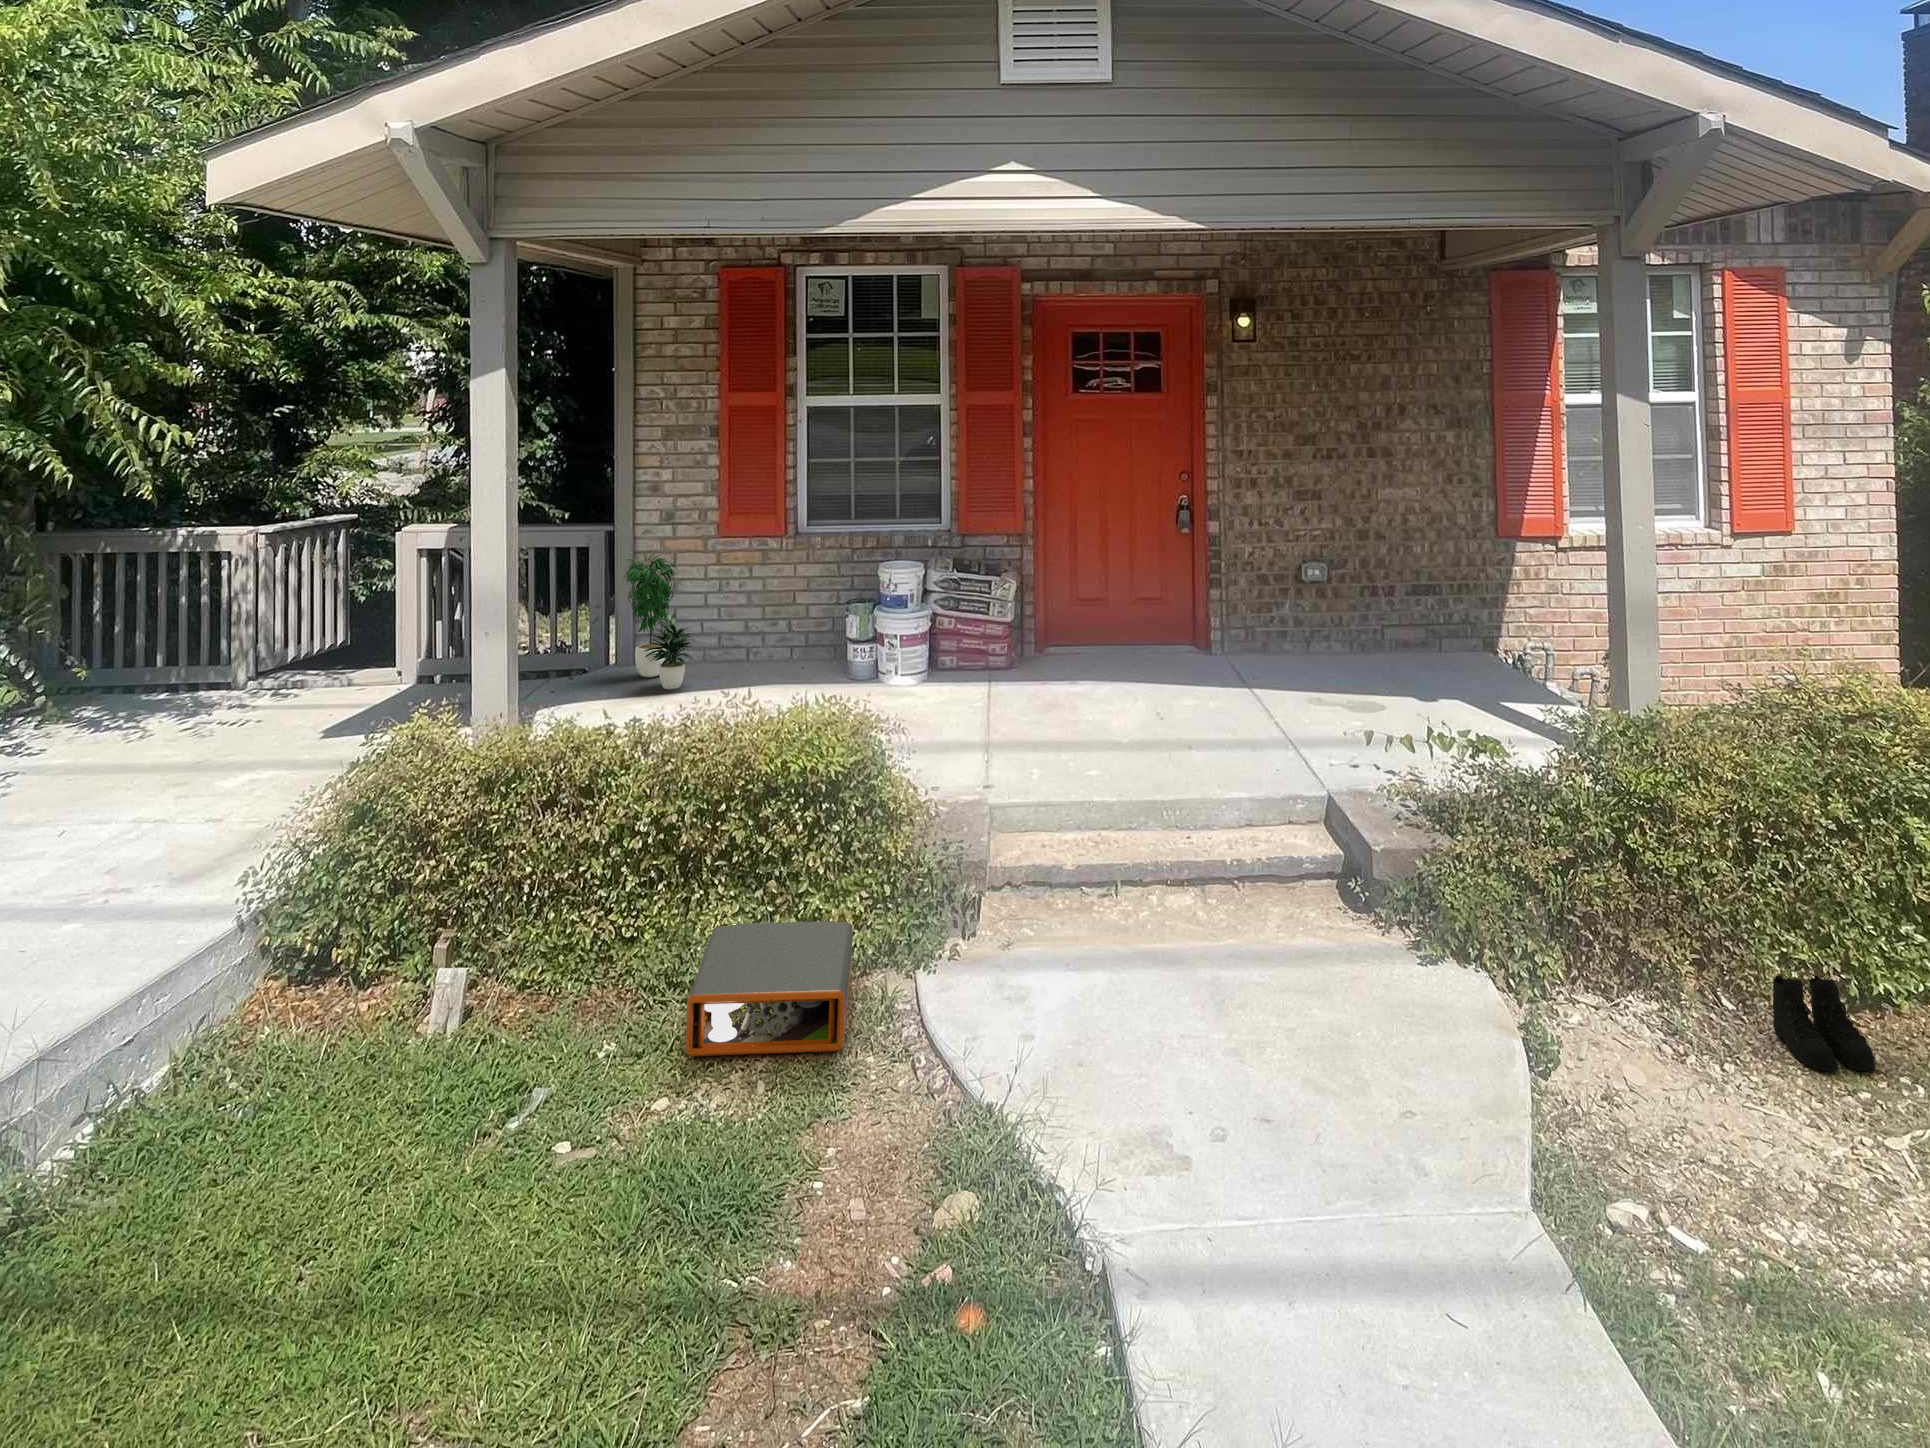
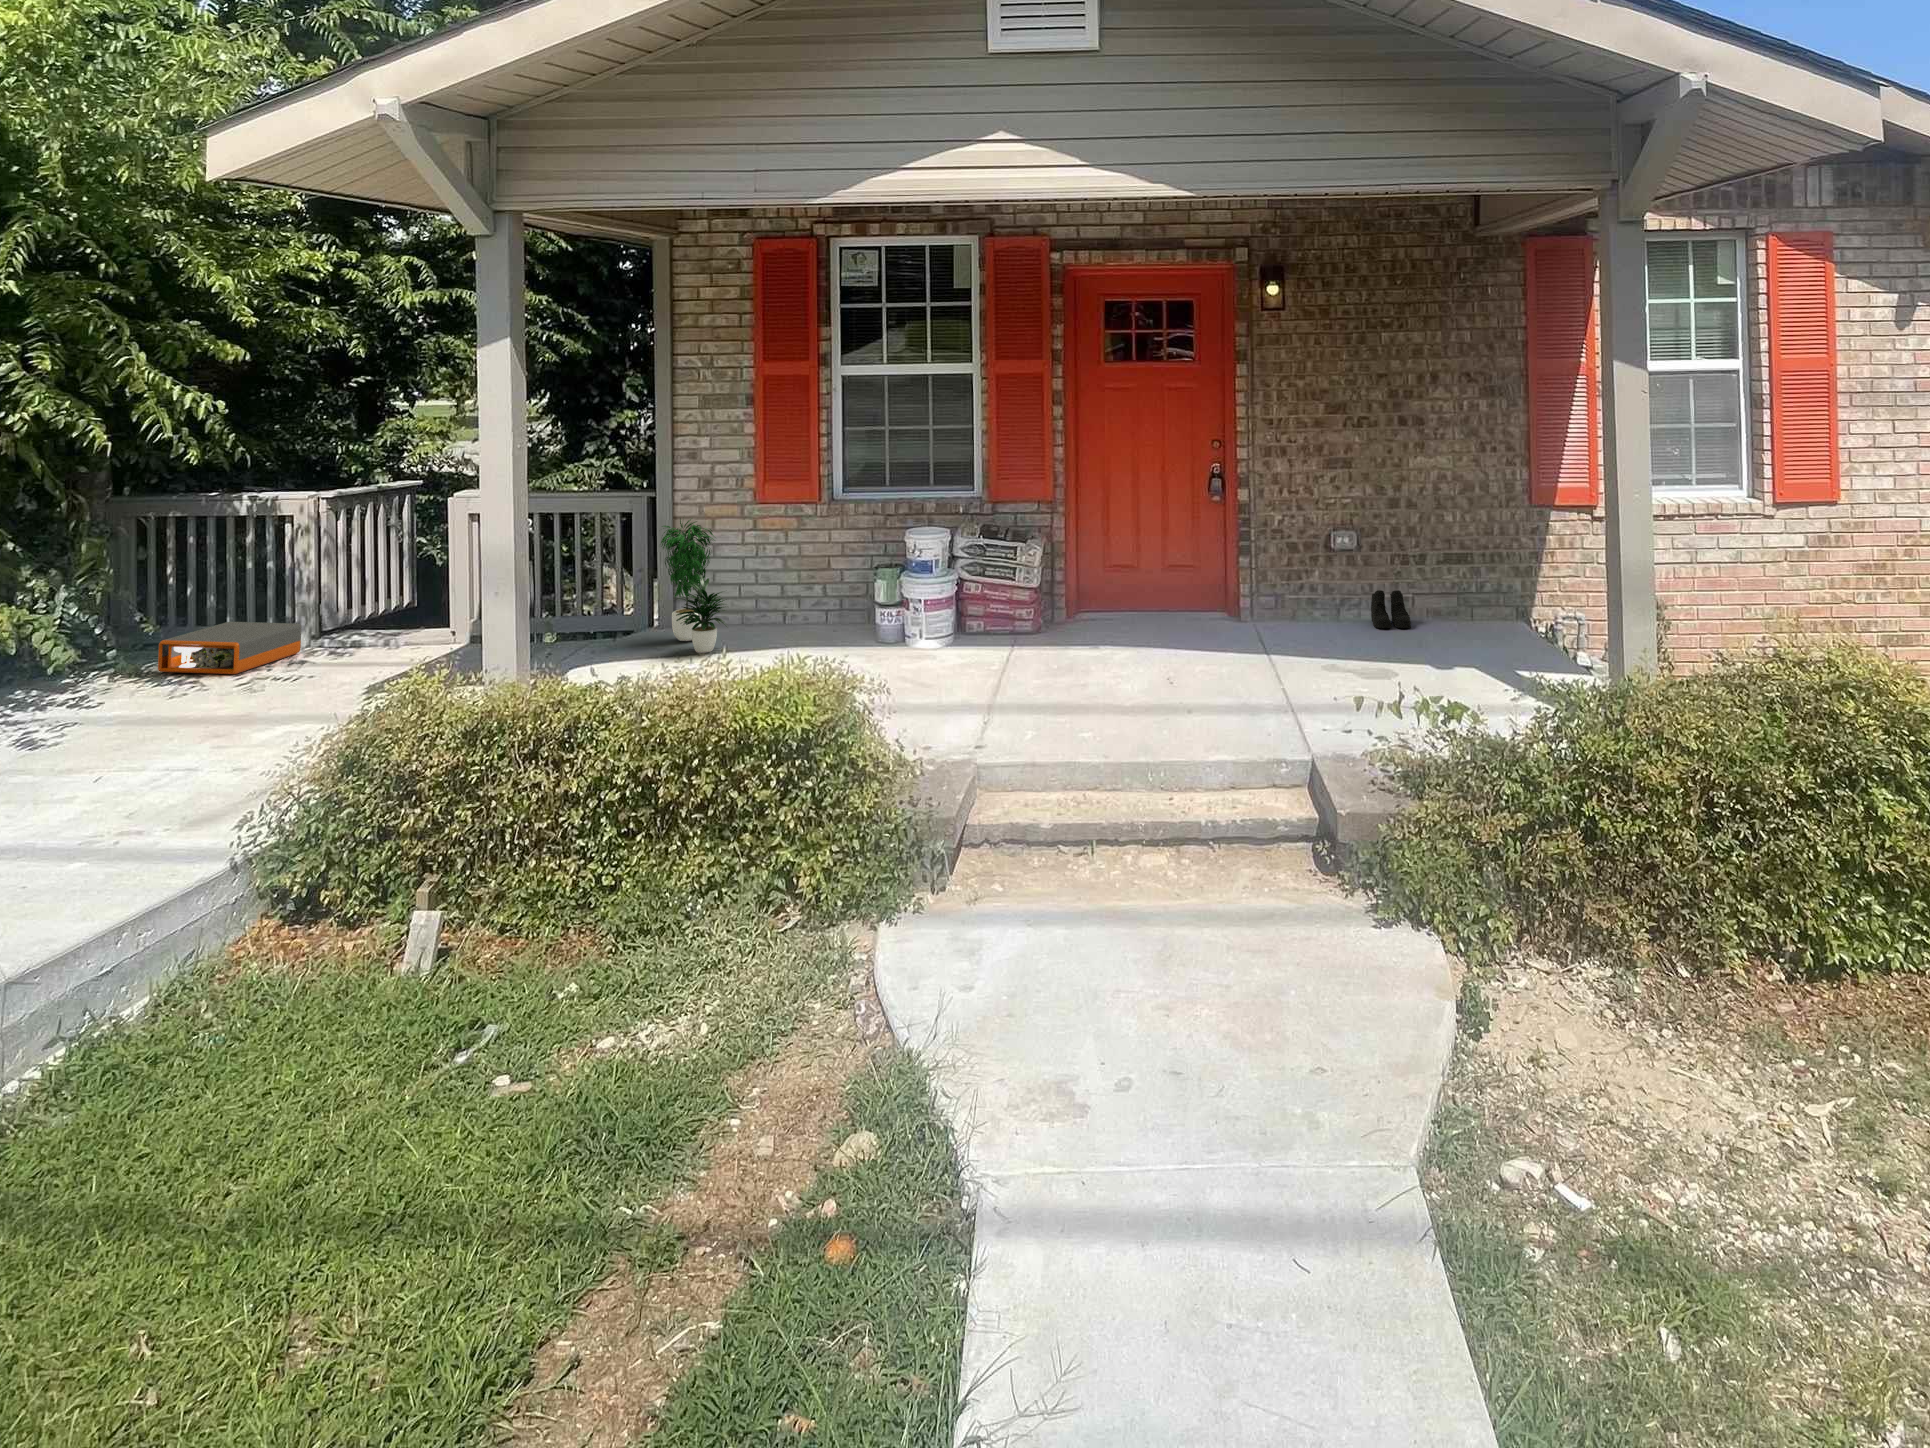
storage box: present [686,921,852,1056] -> present [158,622,301,674]
boots: present [1773,976,1875,1071] -> present [1371,590,1411,628]

